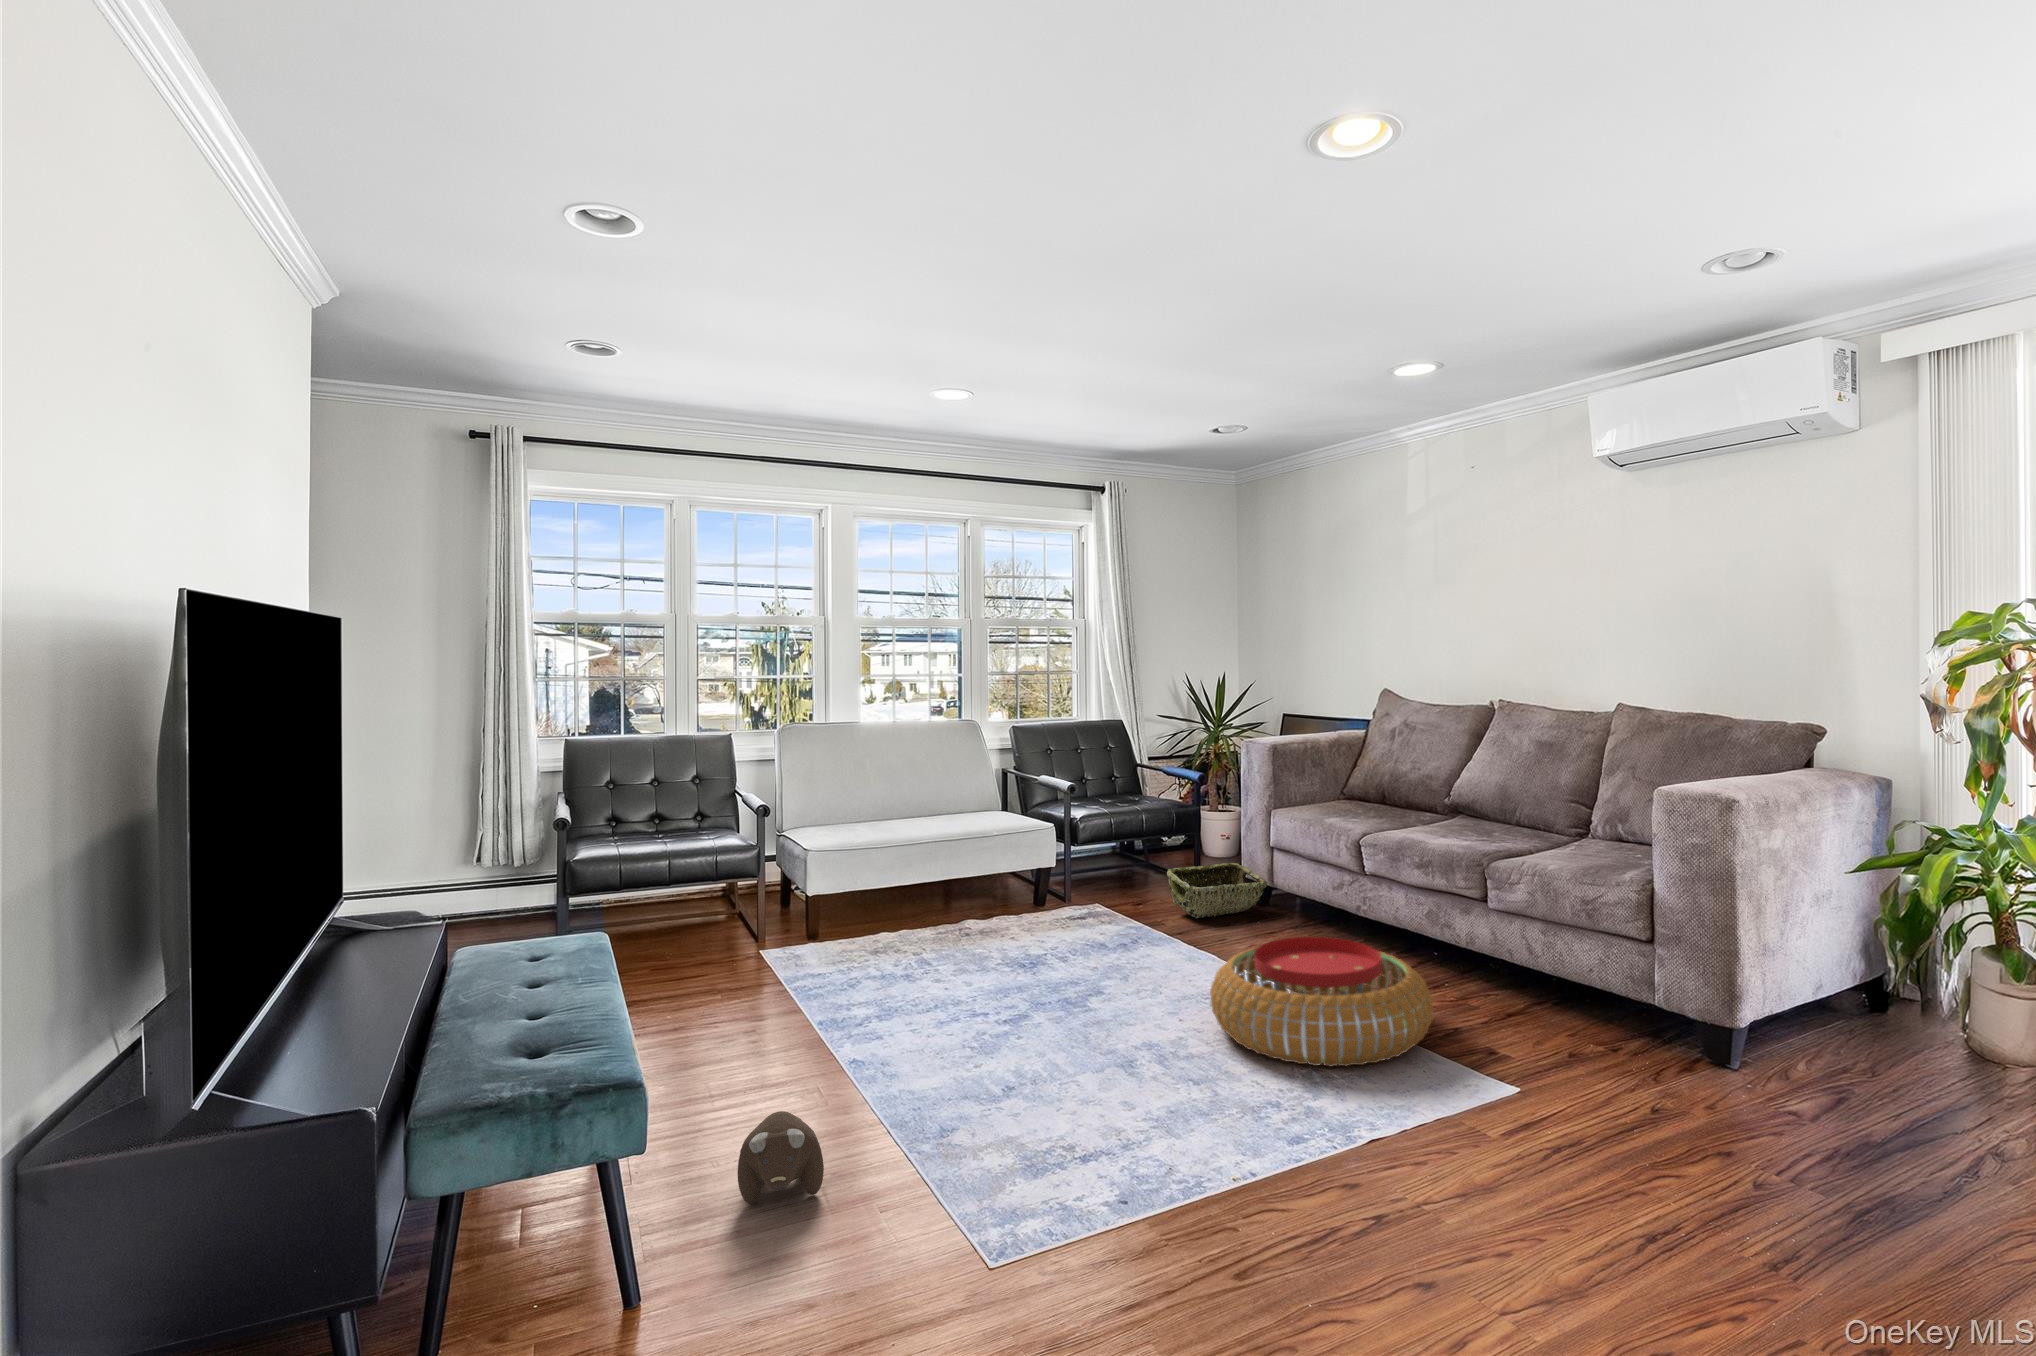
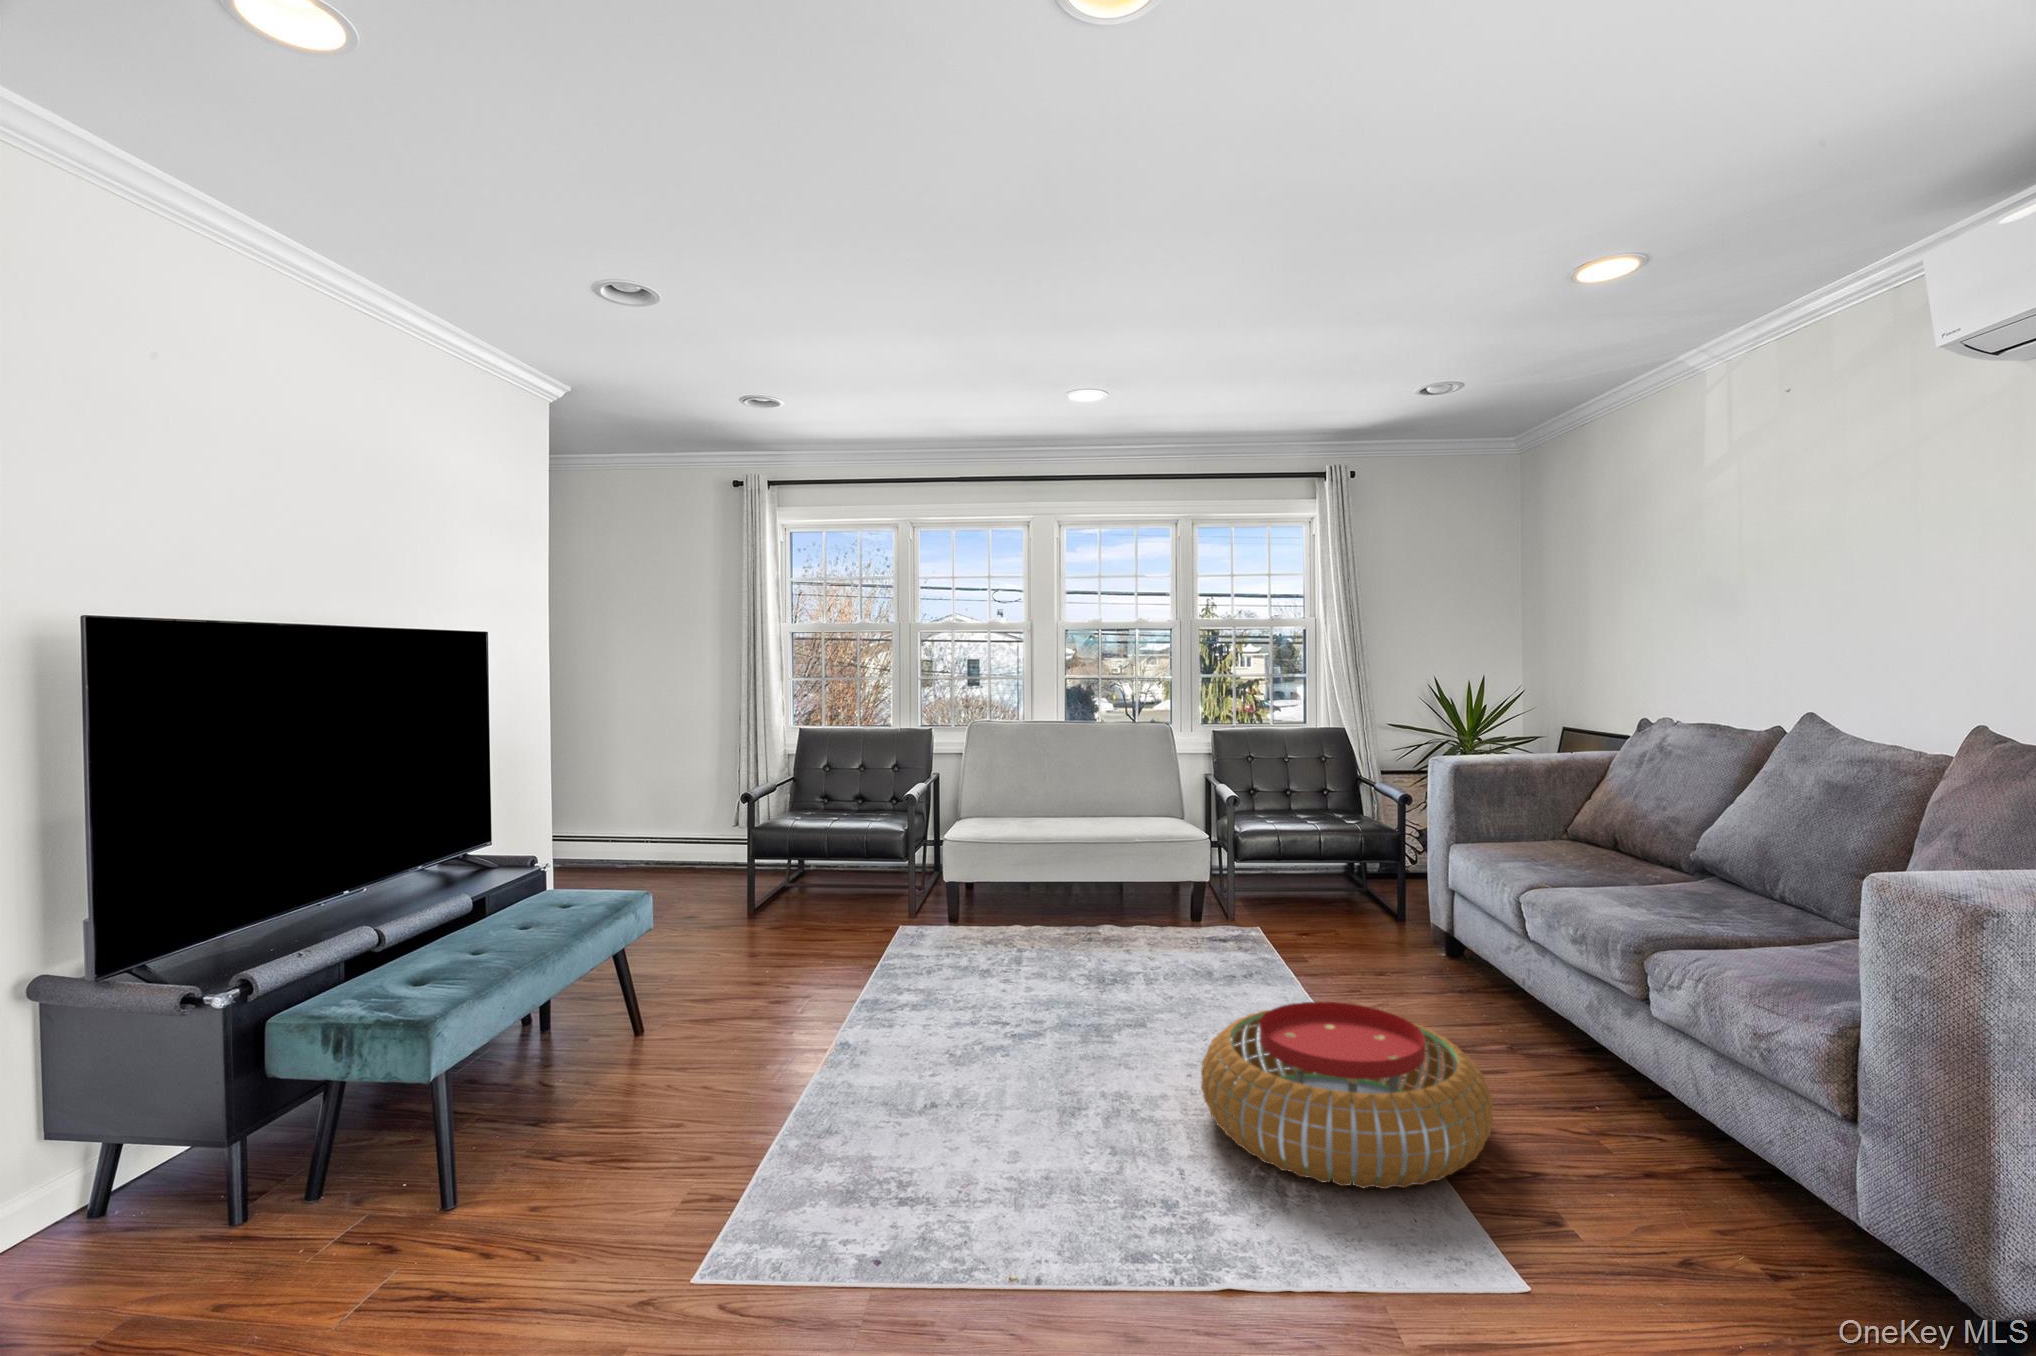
woven basket: present [1167,863,1267,918] -> none [1323,899,1445,964]
plush toy: present [738,1111,824,1204] -> none [565,1072,674,1164]

